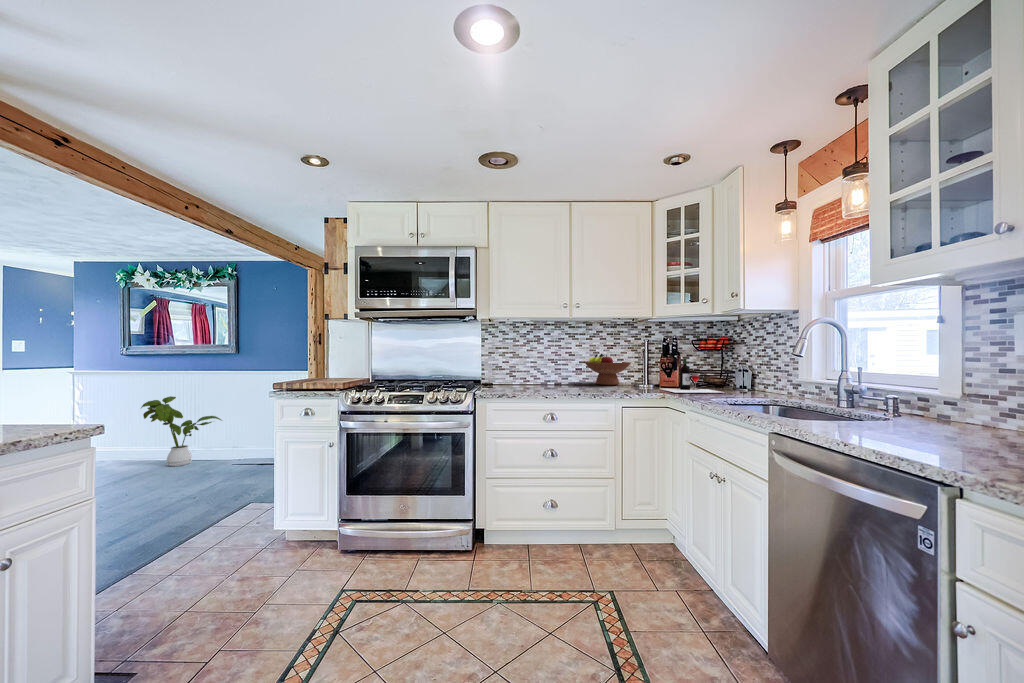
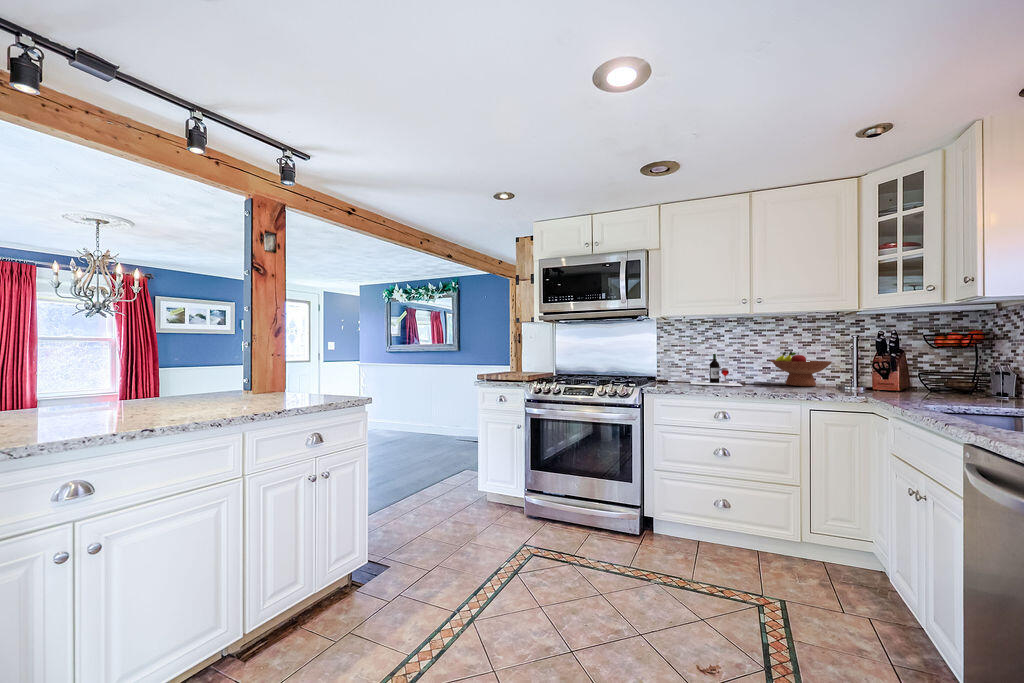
wine bottle: present [662,358,721,393] -> present [691,354,742,386]
house plant: present [141,396,221,466] -> none [400,383,451,436]

